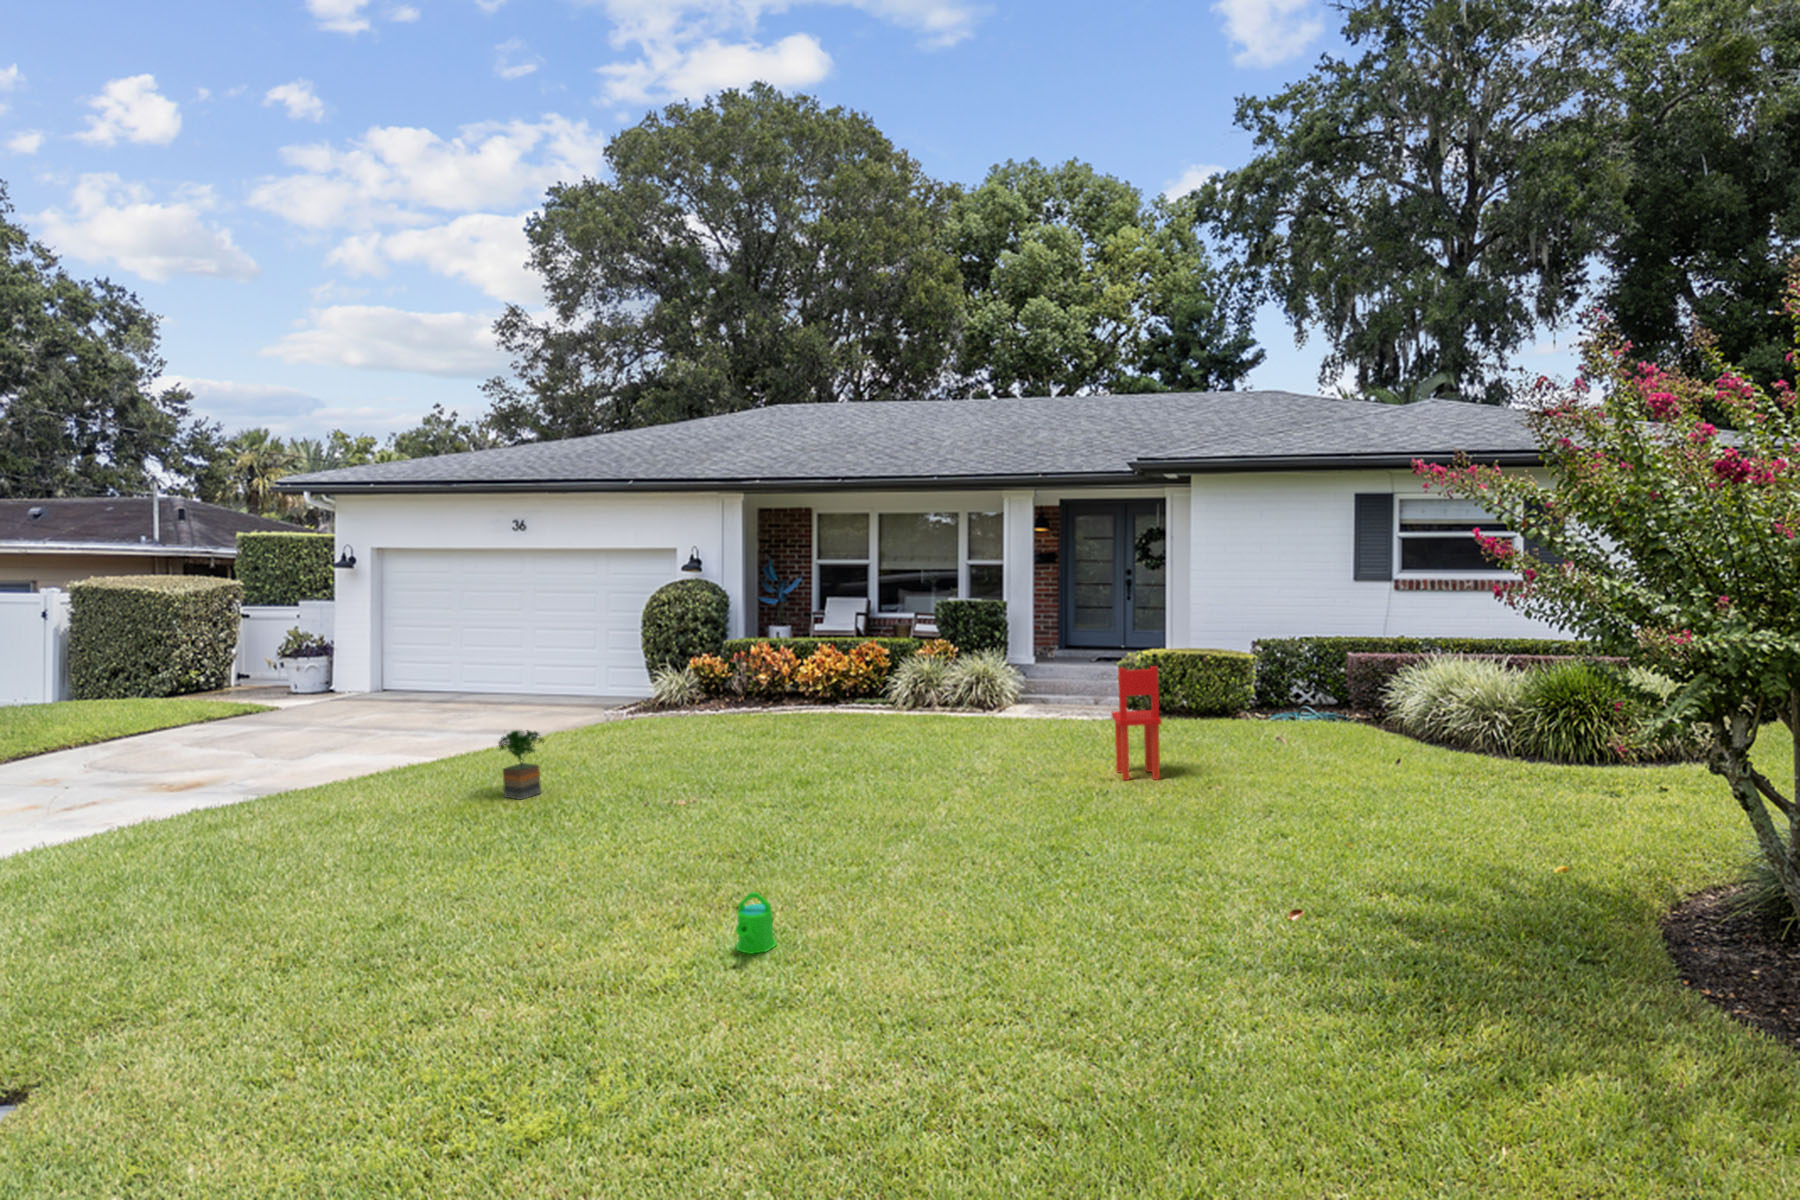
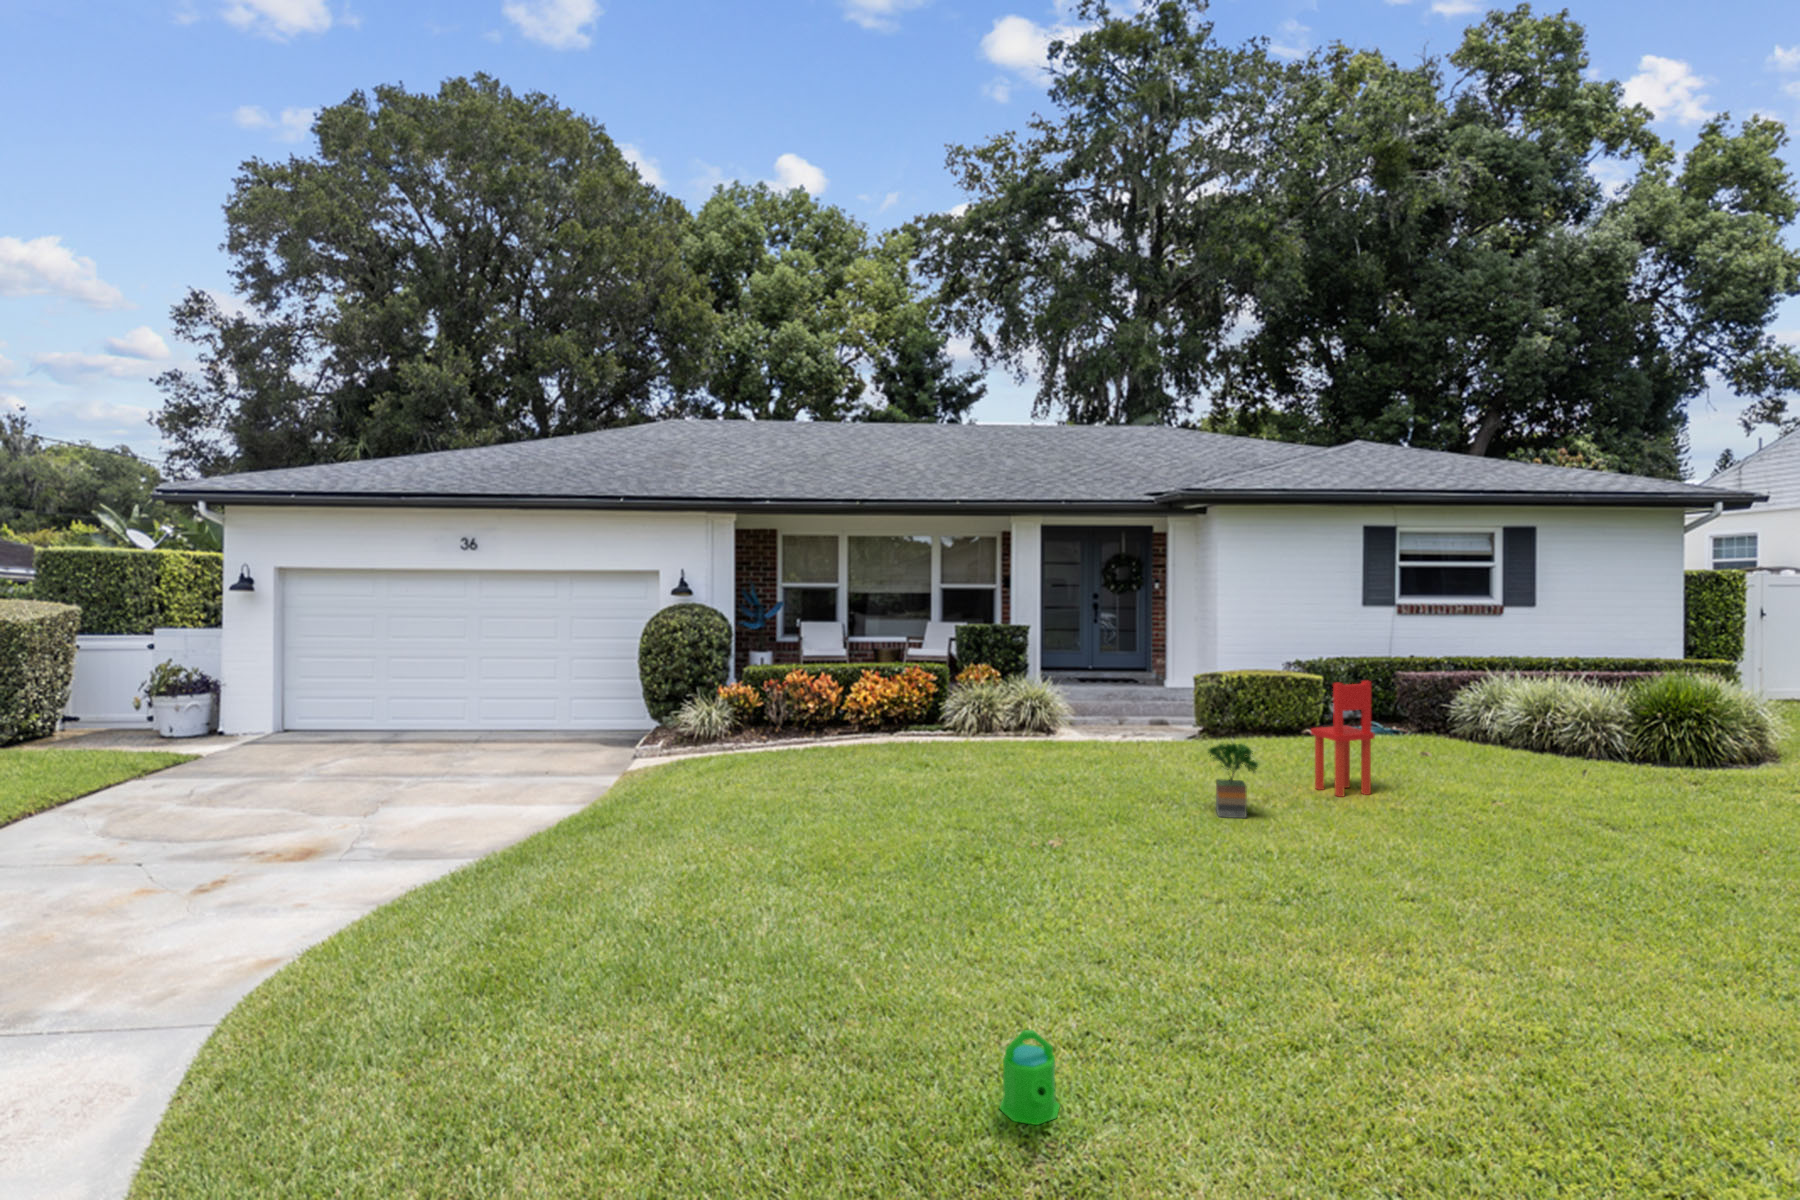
potted tree: present [499,730,544,800] -> present [1208,743,1258,818]
watering can: present [736,892,776,954] -> present [1000,1030,1060,1125]

